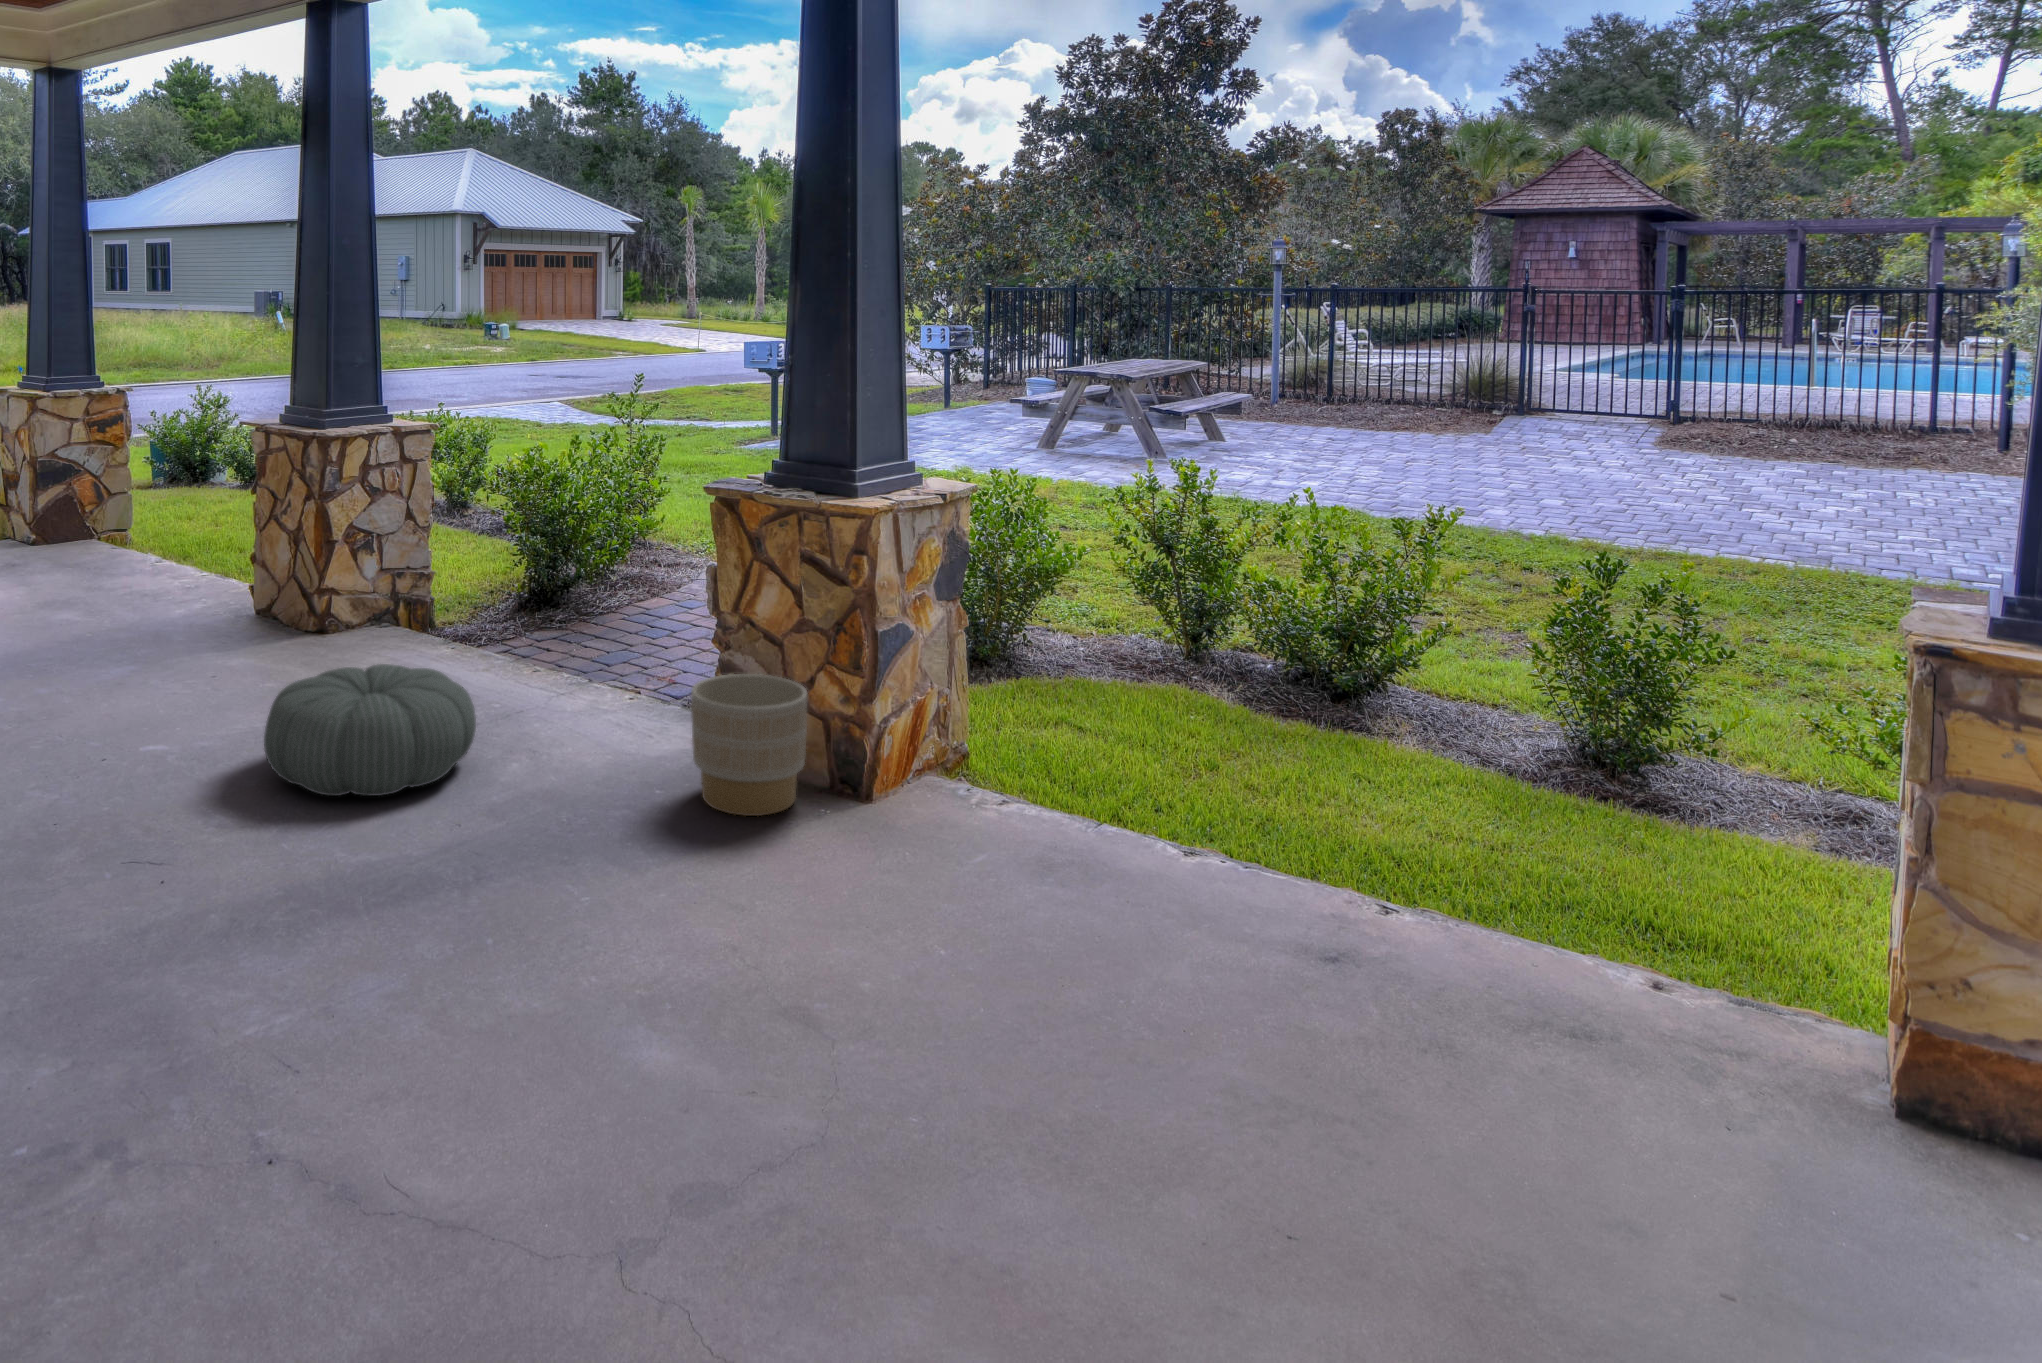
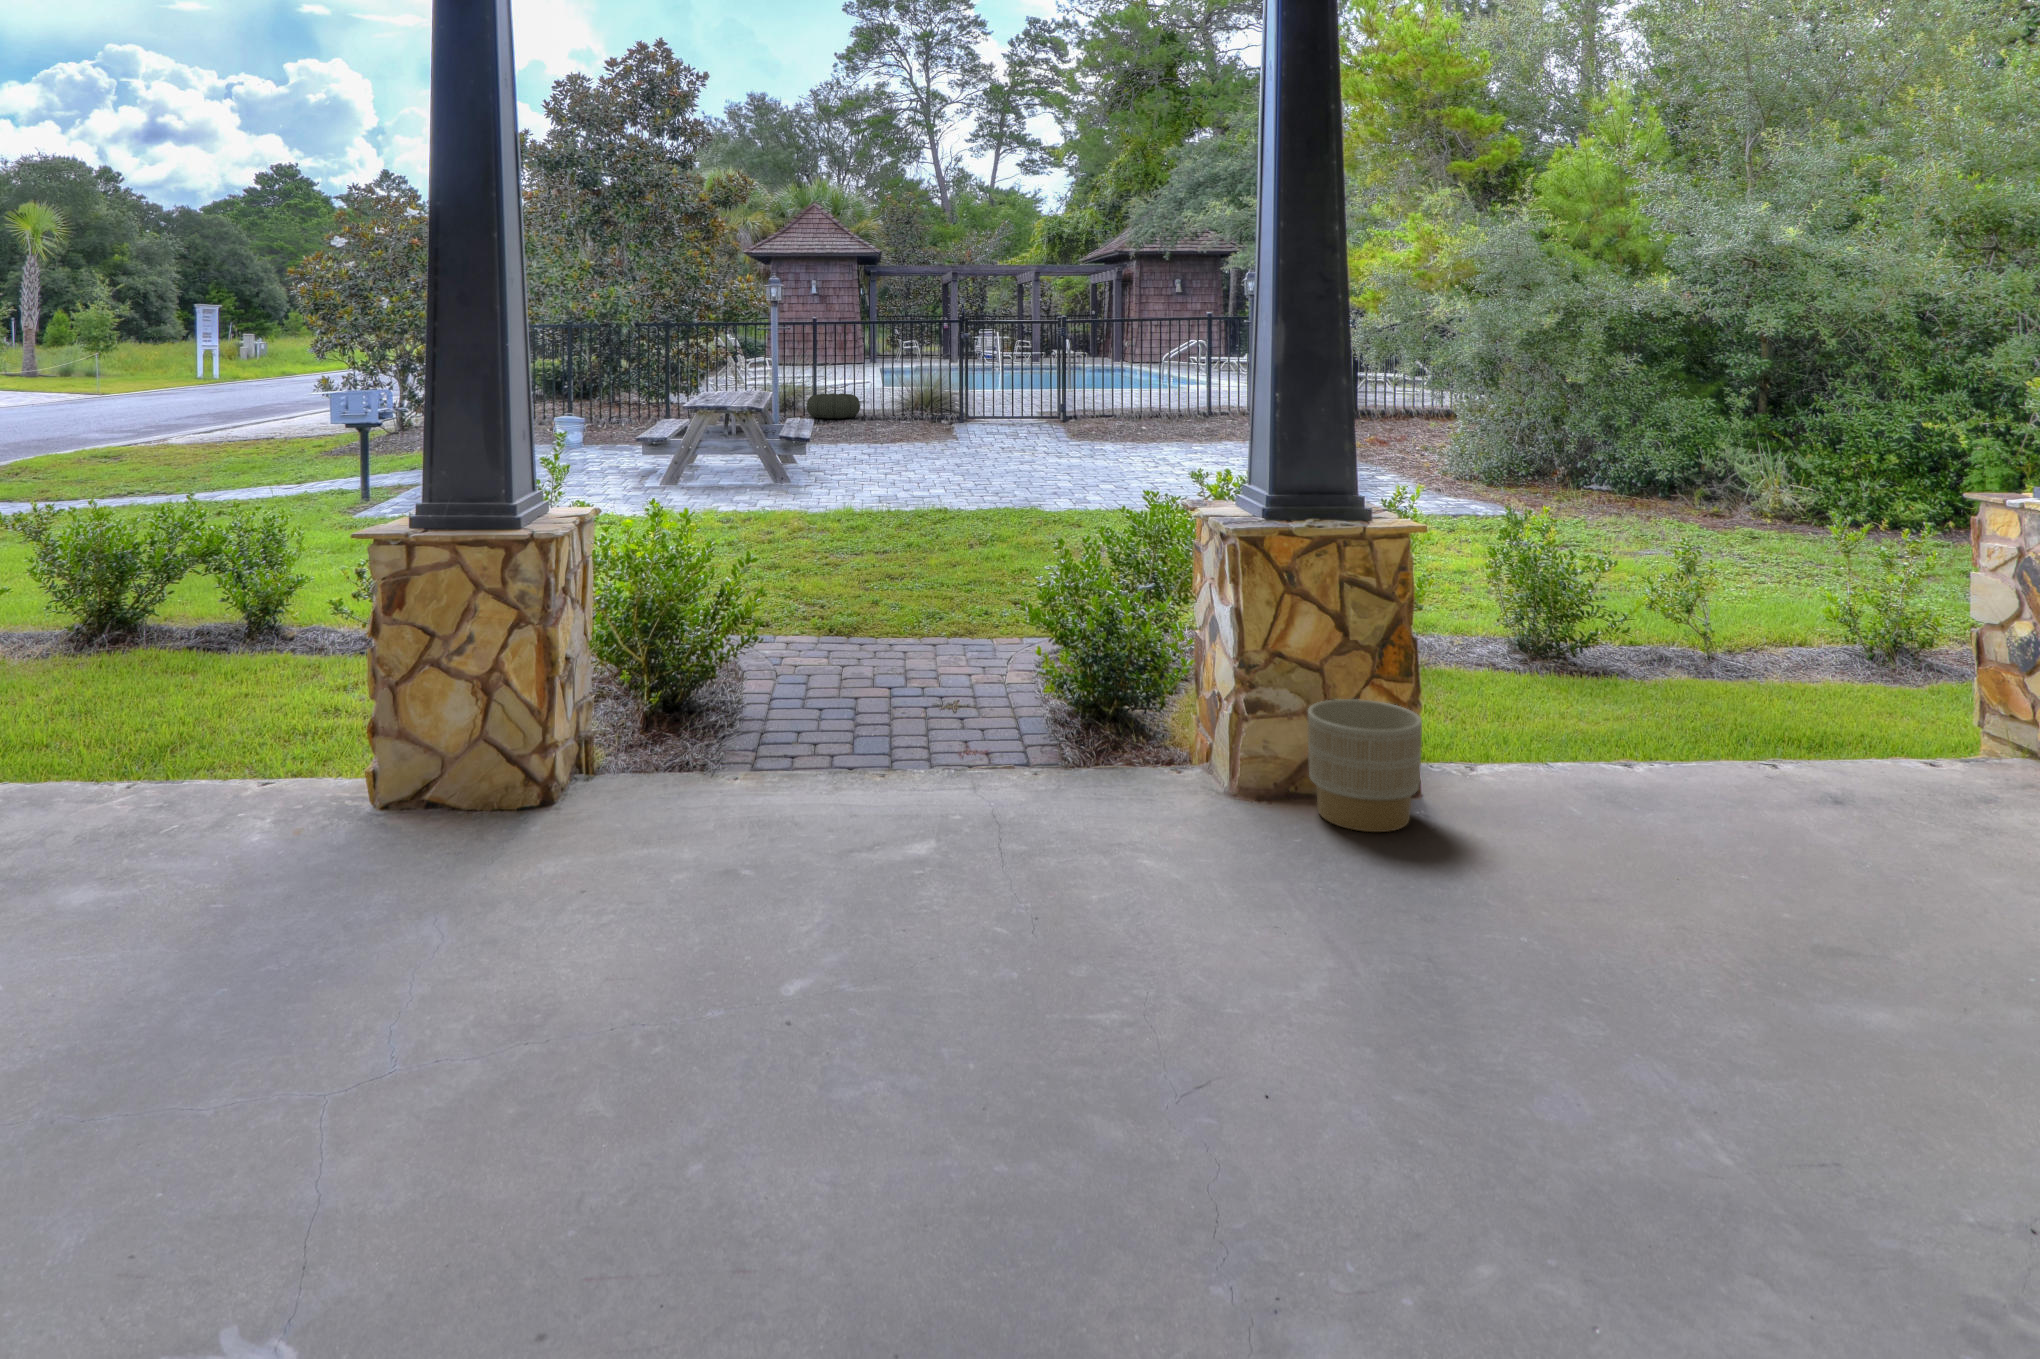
pouf: present [264,664,476,796] -> present [807,393,860,419]

